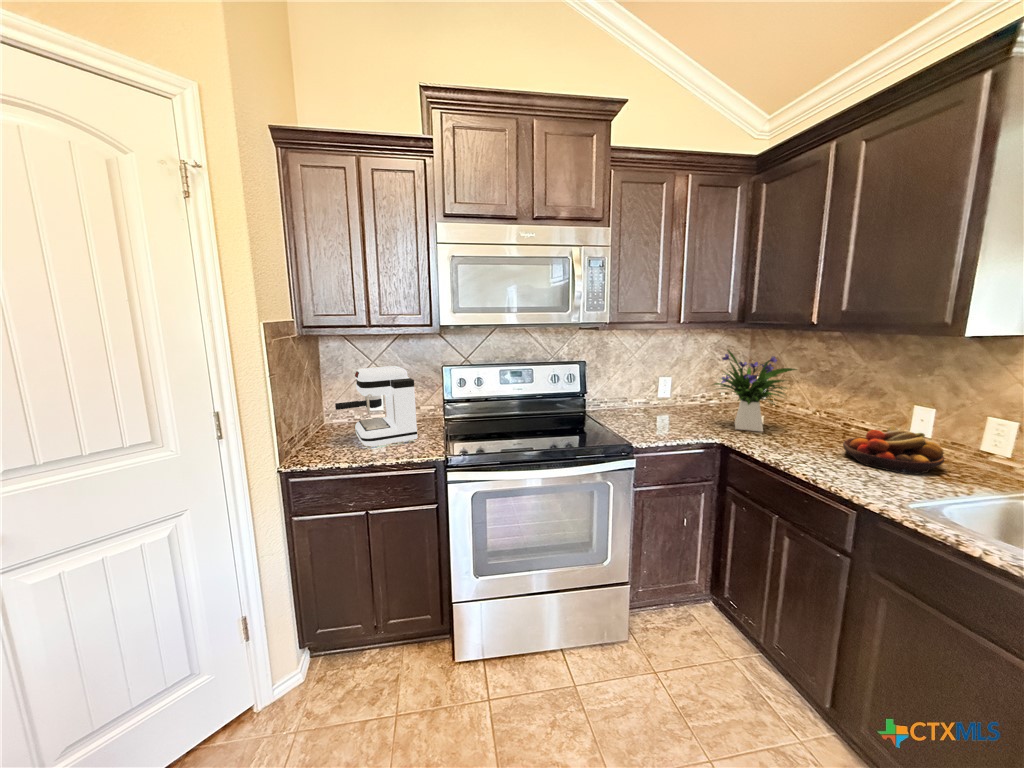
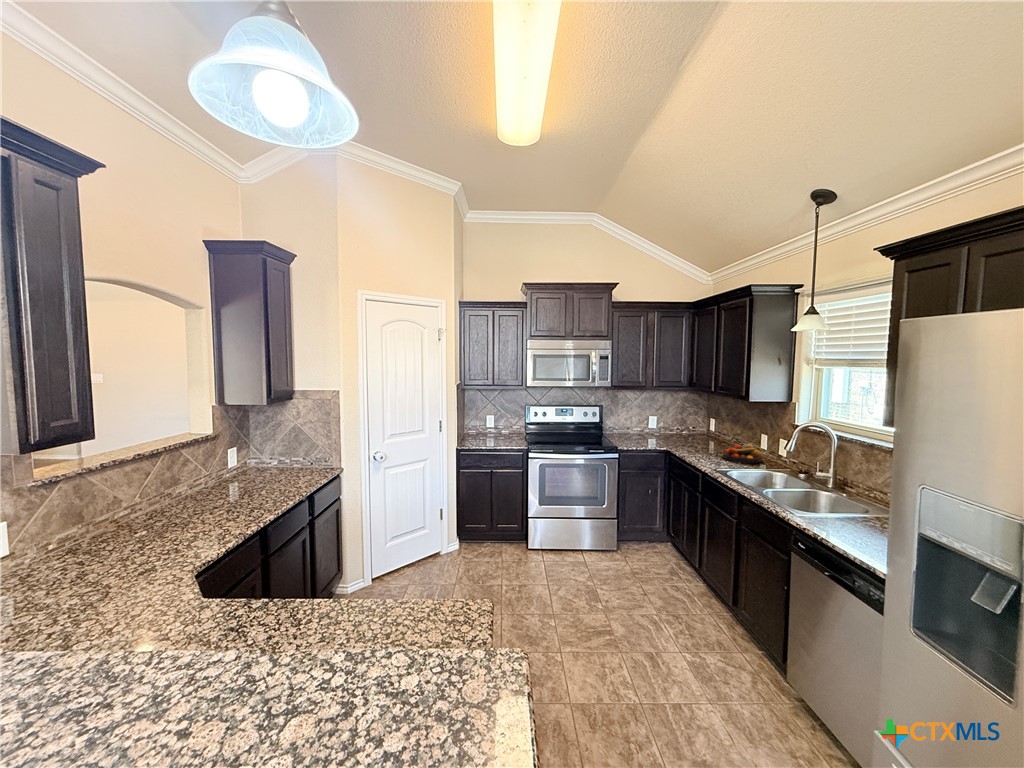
flower arrangement: present [715,350,796,432] -> none [670,402,713,447]
coffee maker: present [335,366,417,447] -> none [476,405,514,443]

